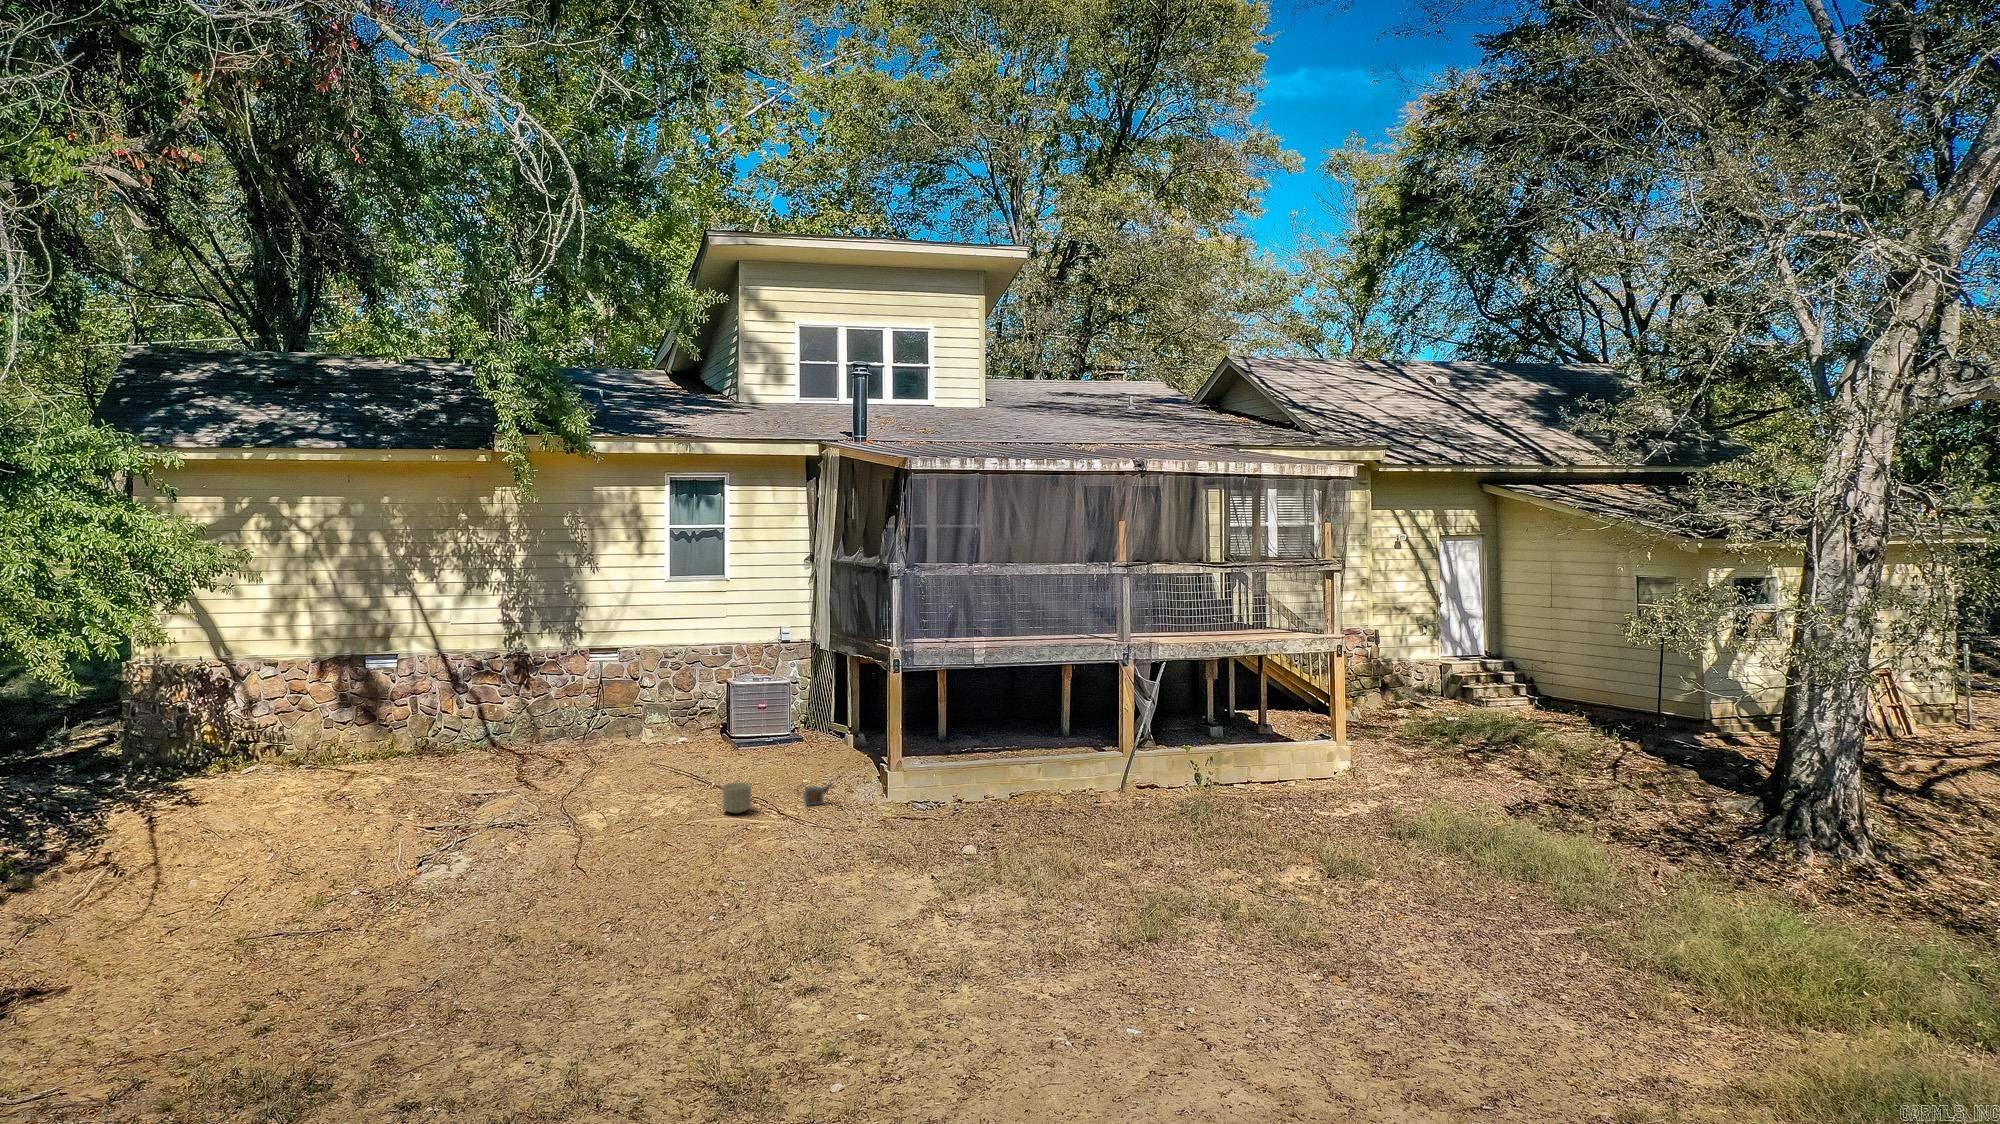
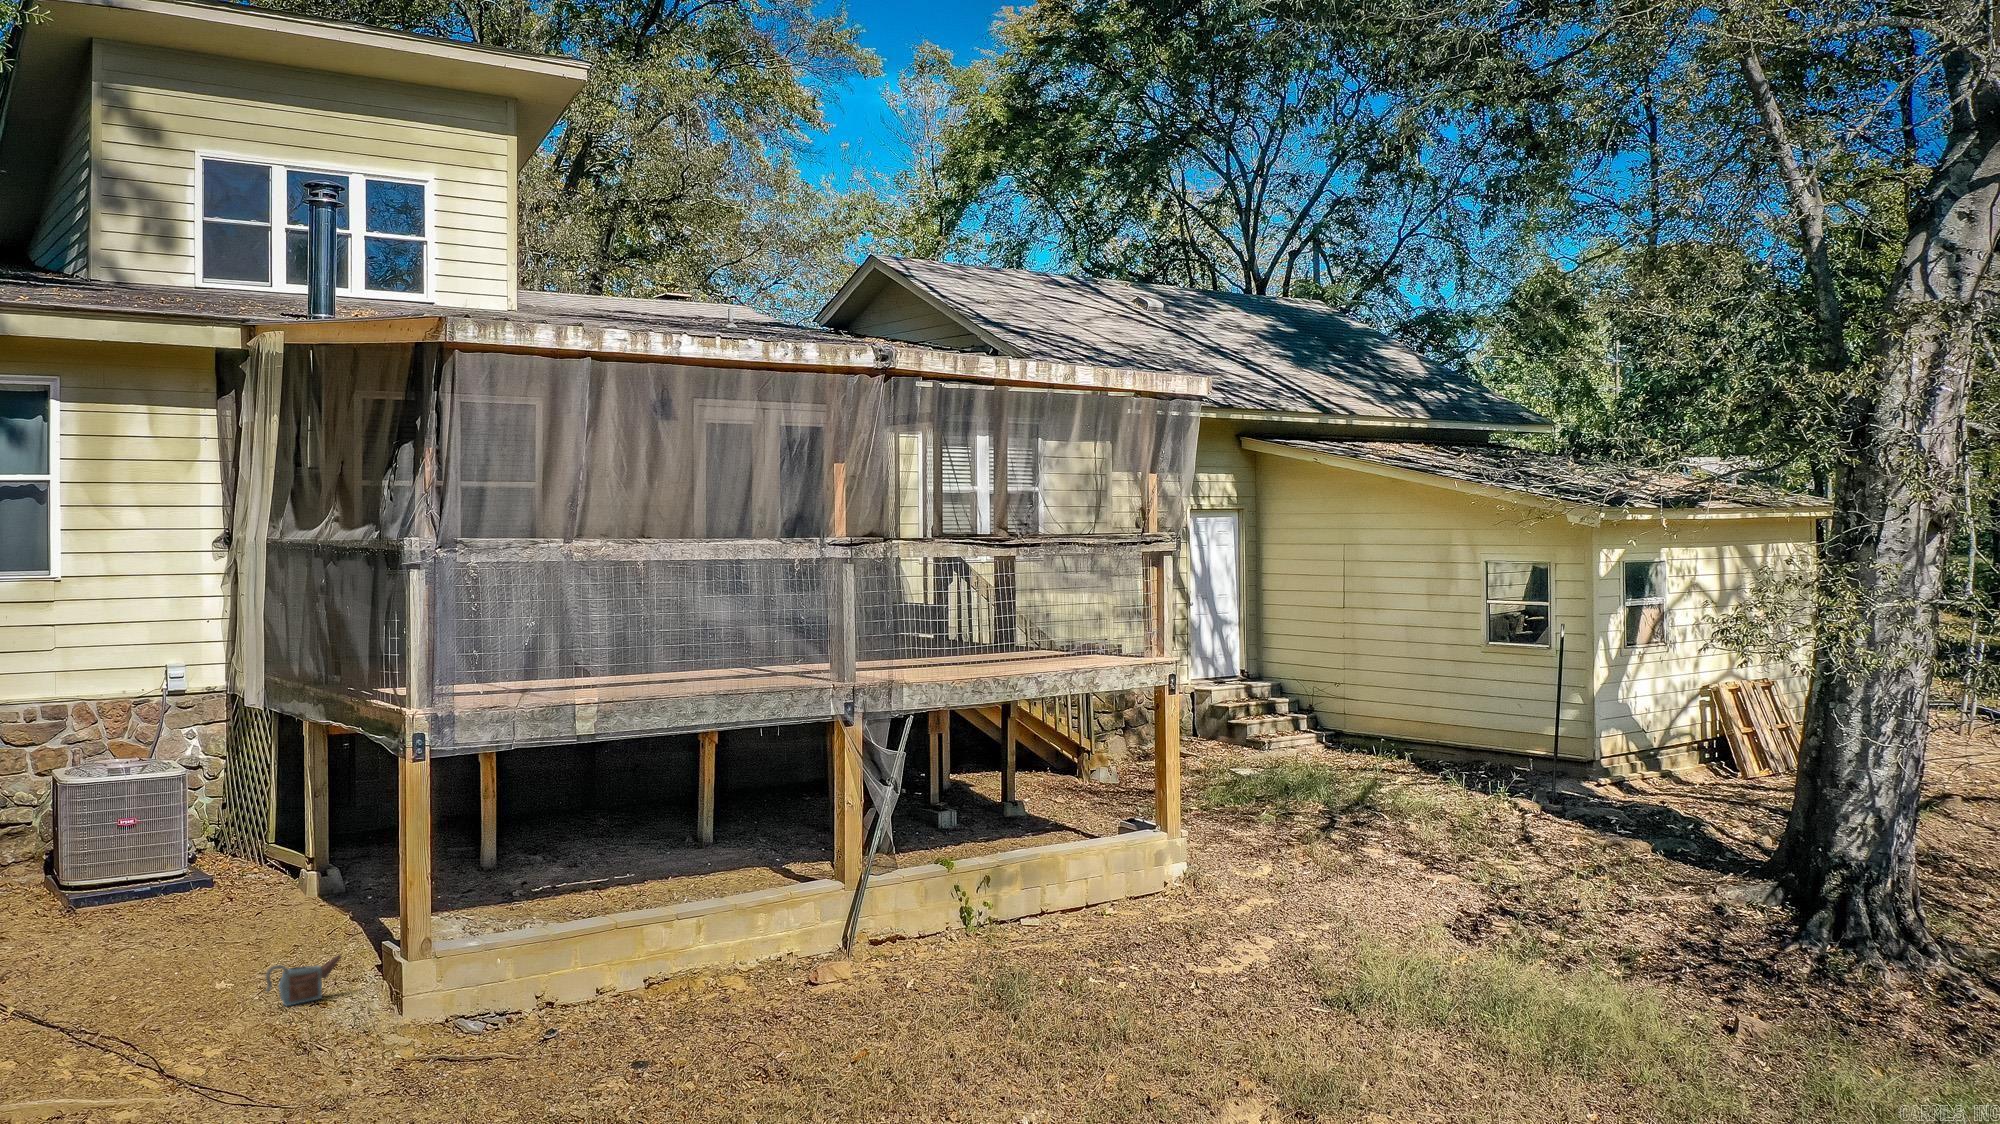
planter: present [722,782,751,814] -> none [101,974,168,1042]

